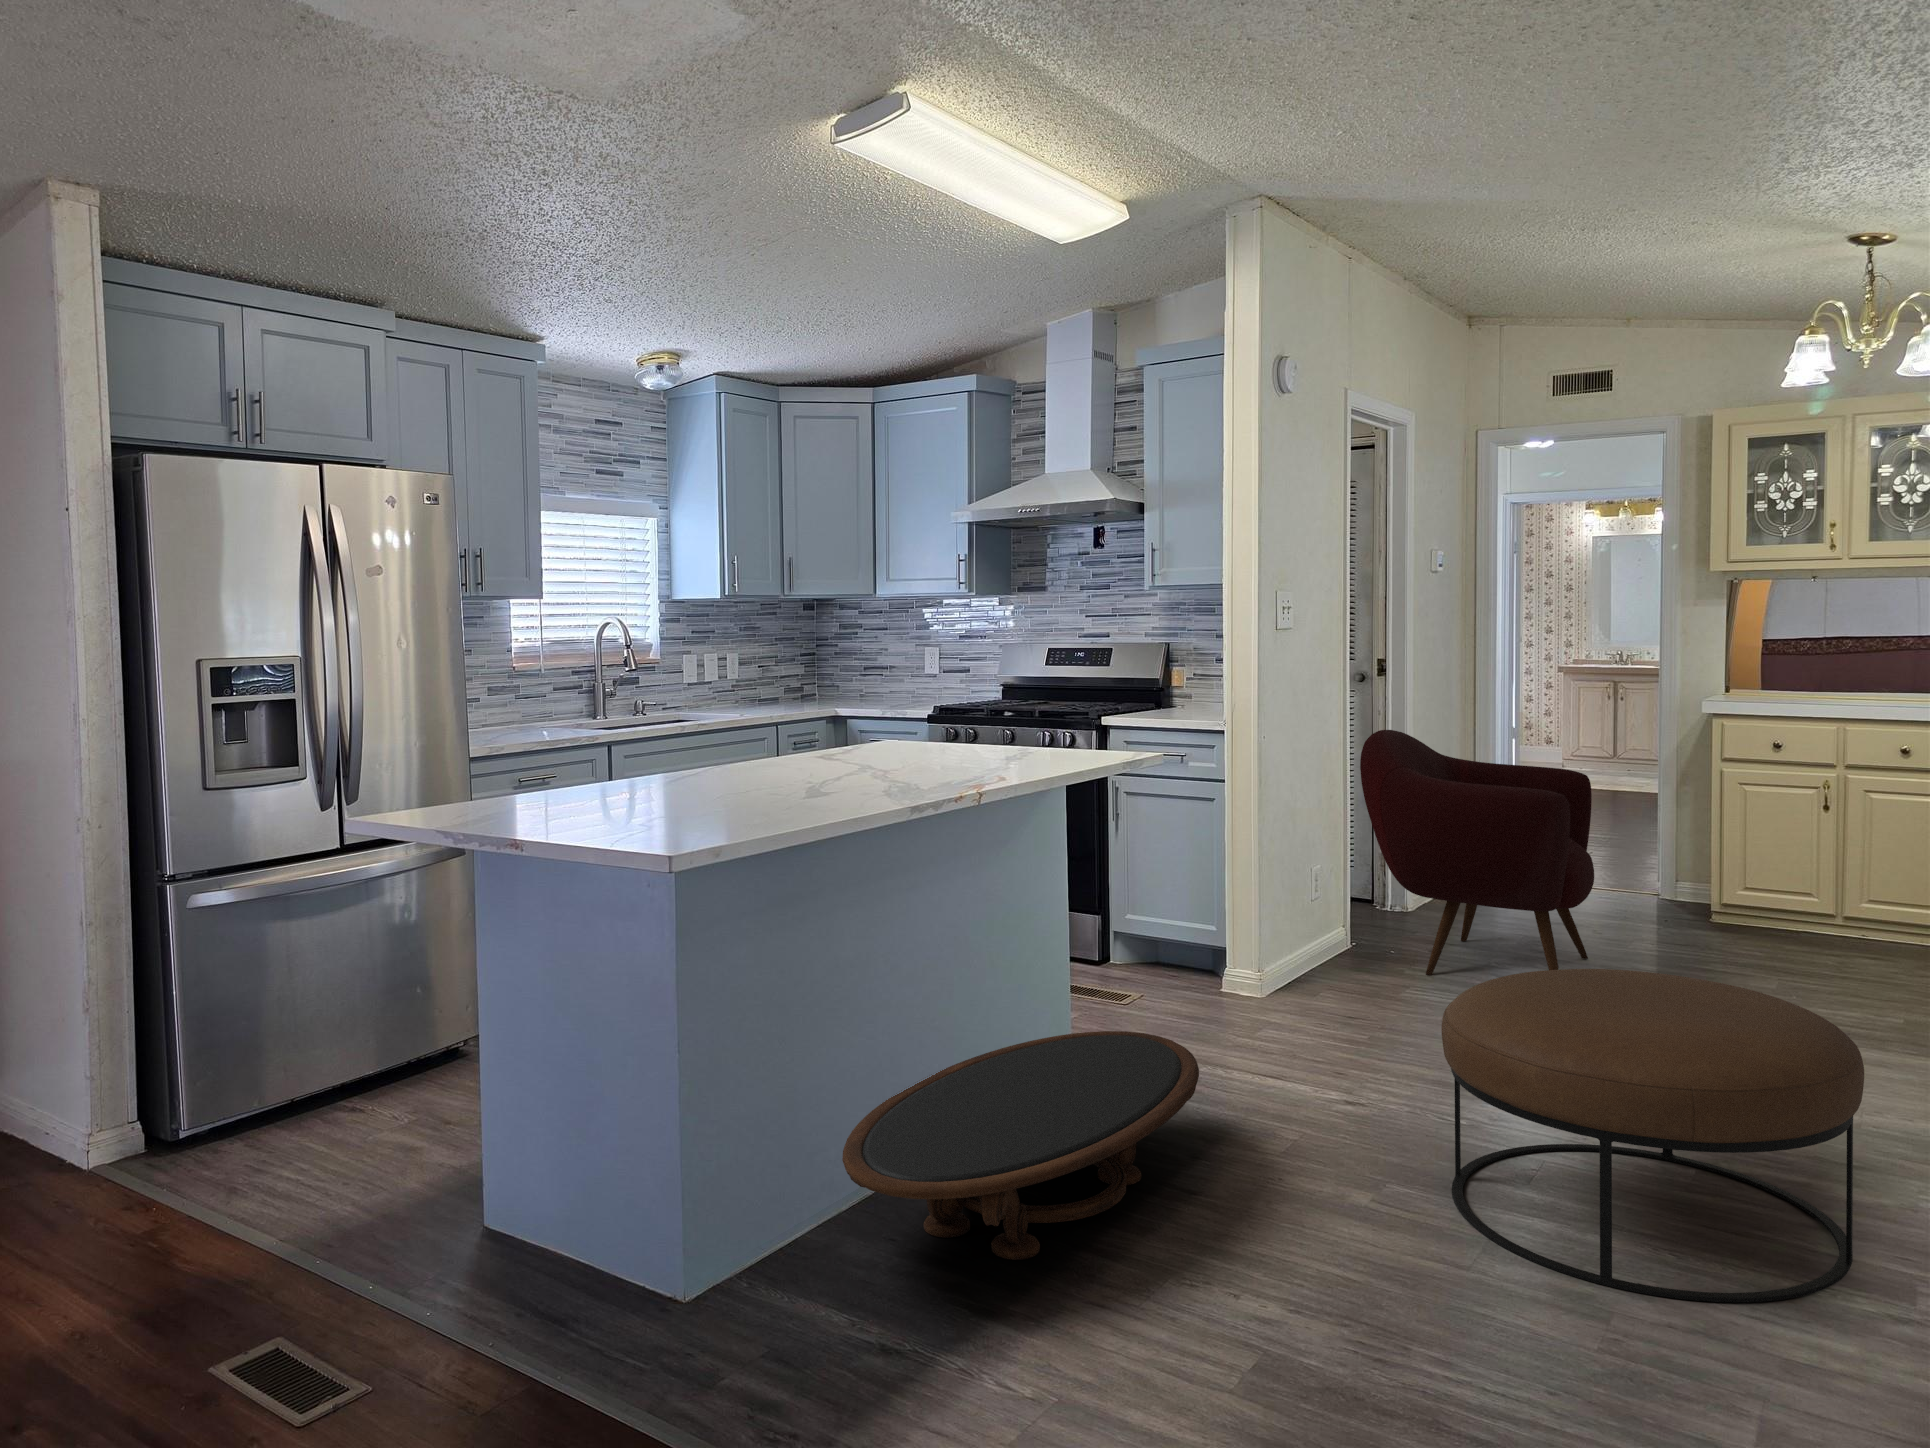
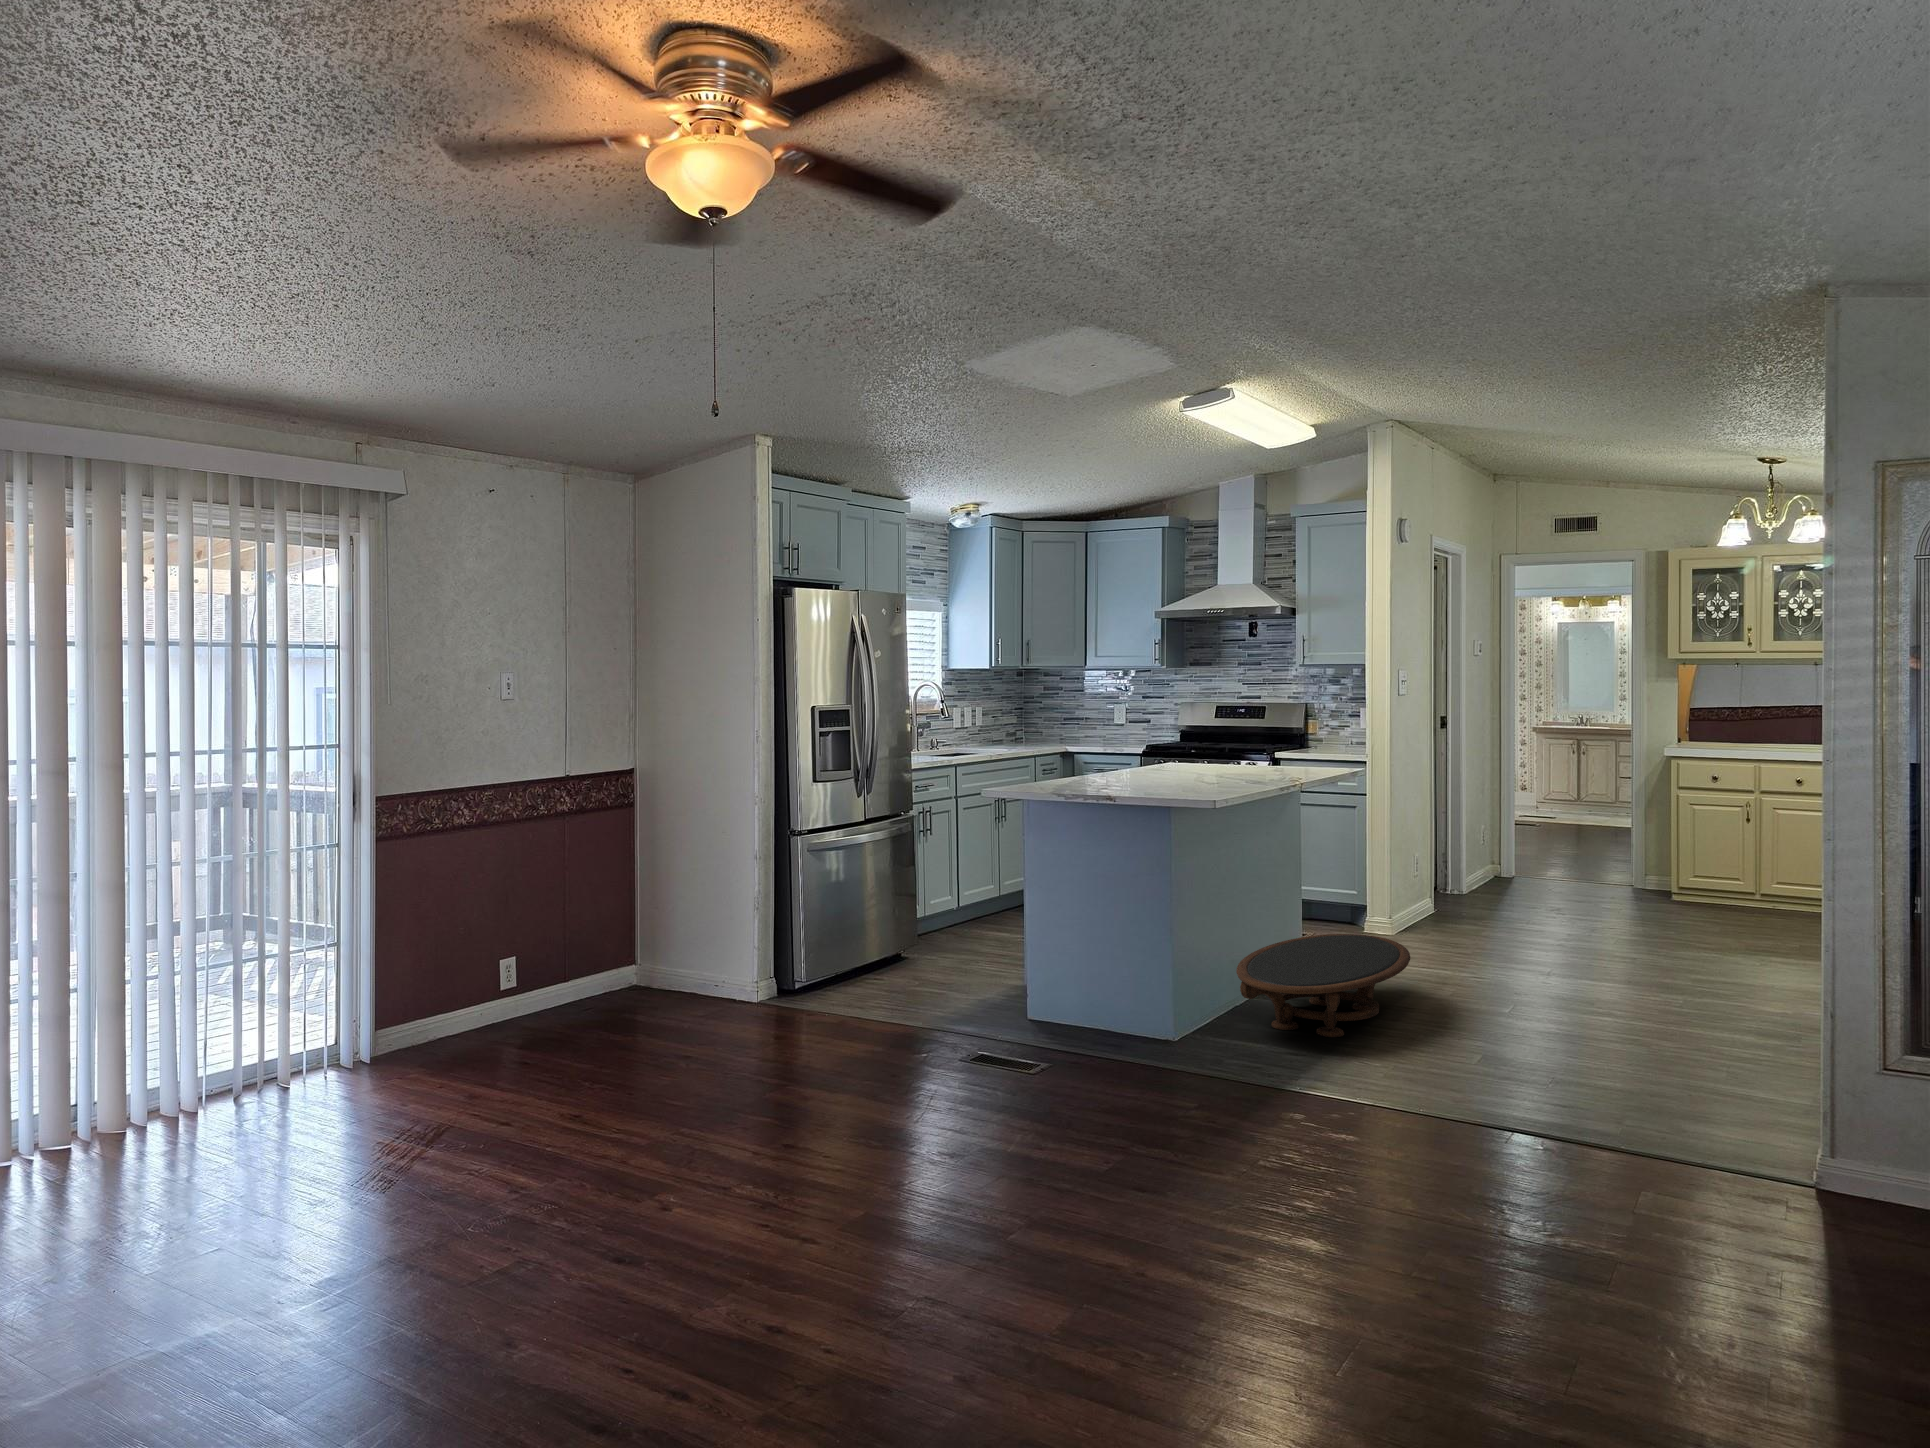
armchair: present [1360,730,1594,975] -> none [1445,764,1600,932]
ottoman: present [1441,969,1864,1302] -> none [1549,893,1780,1049]

